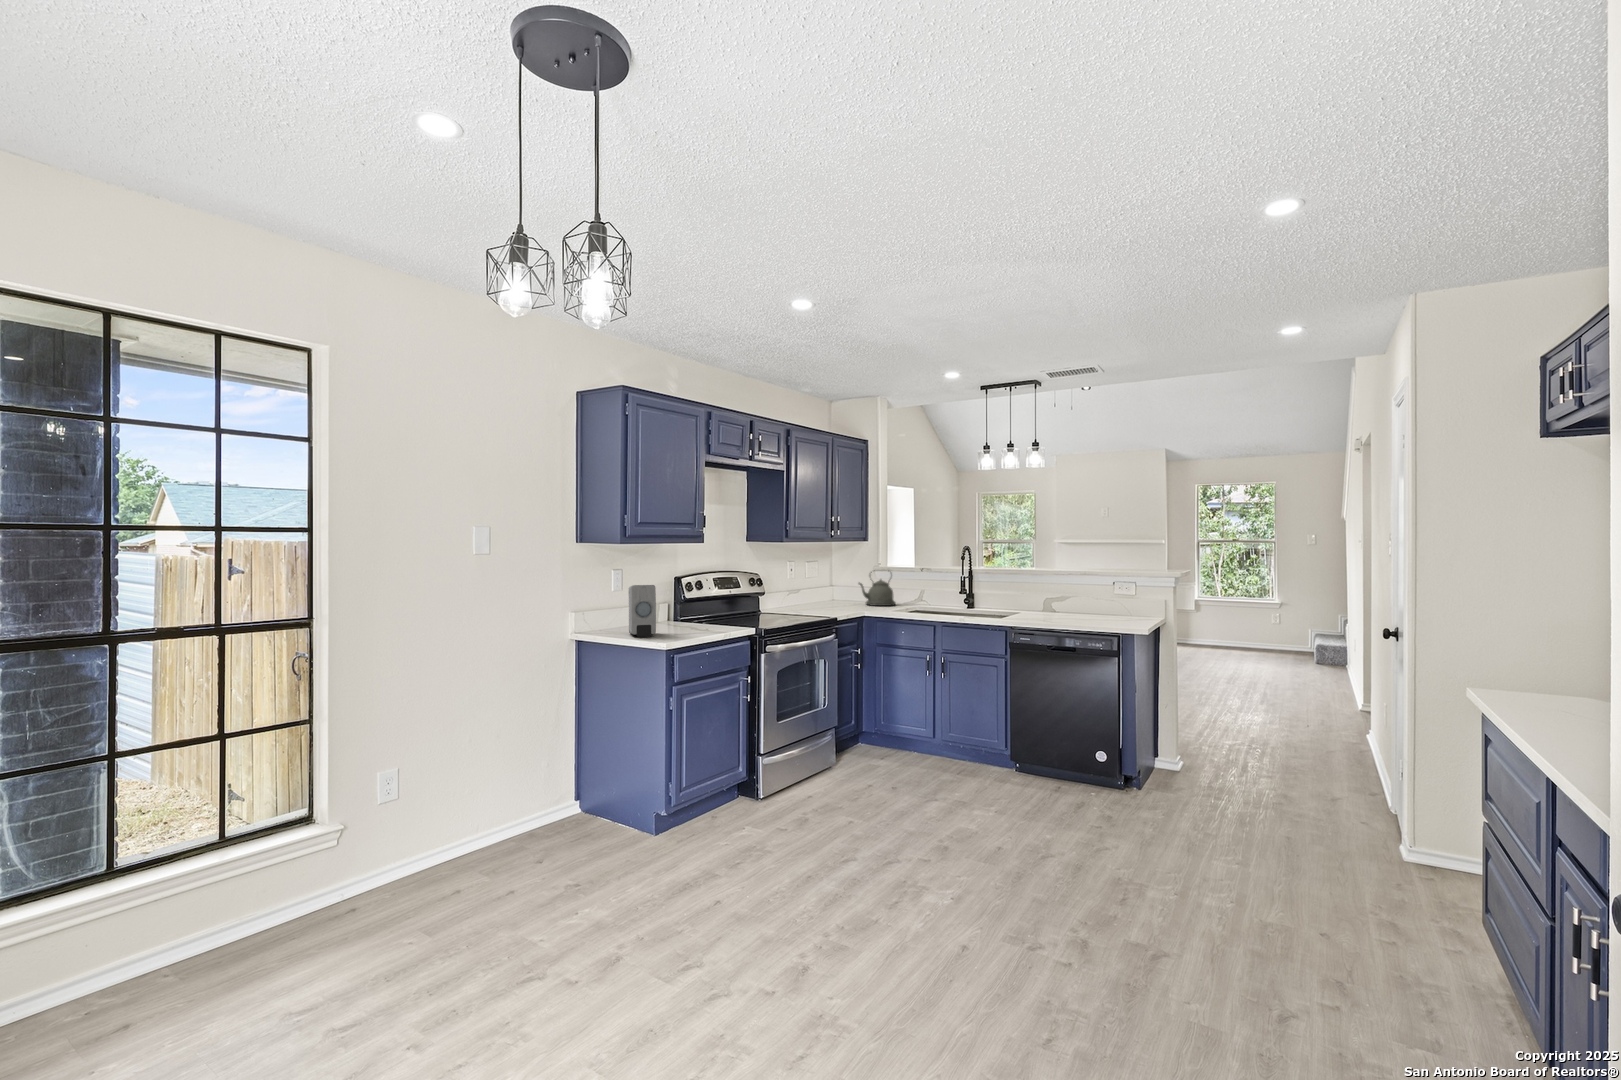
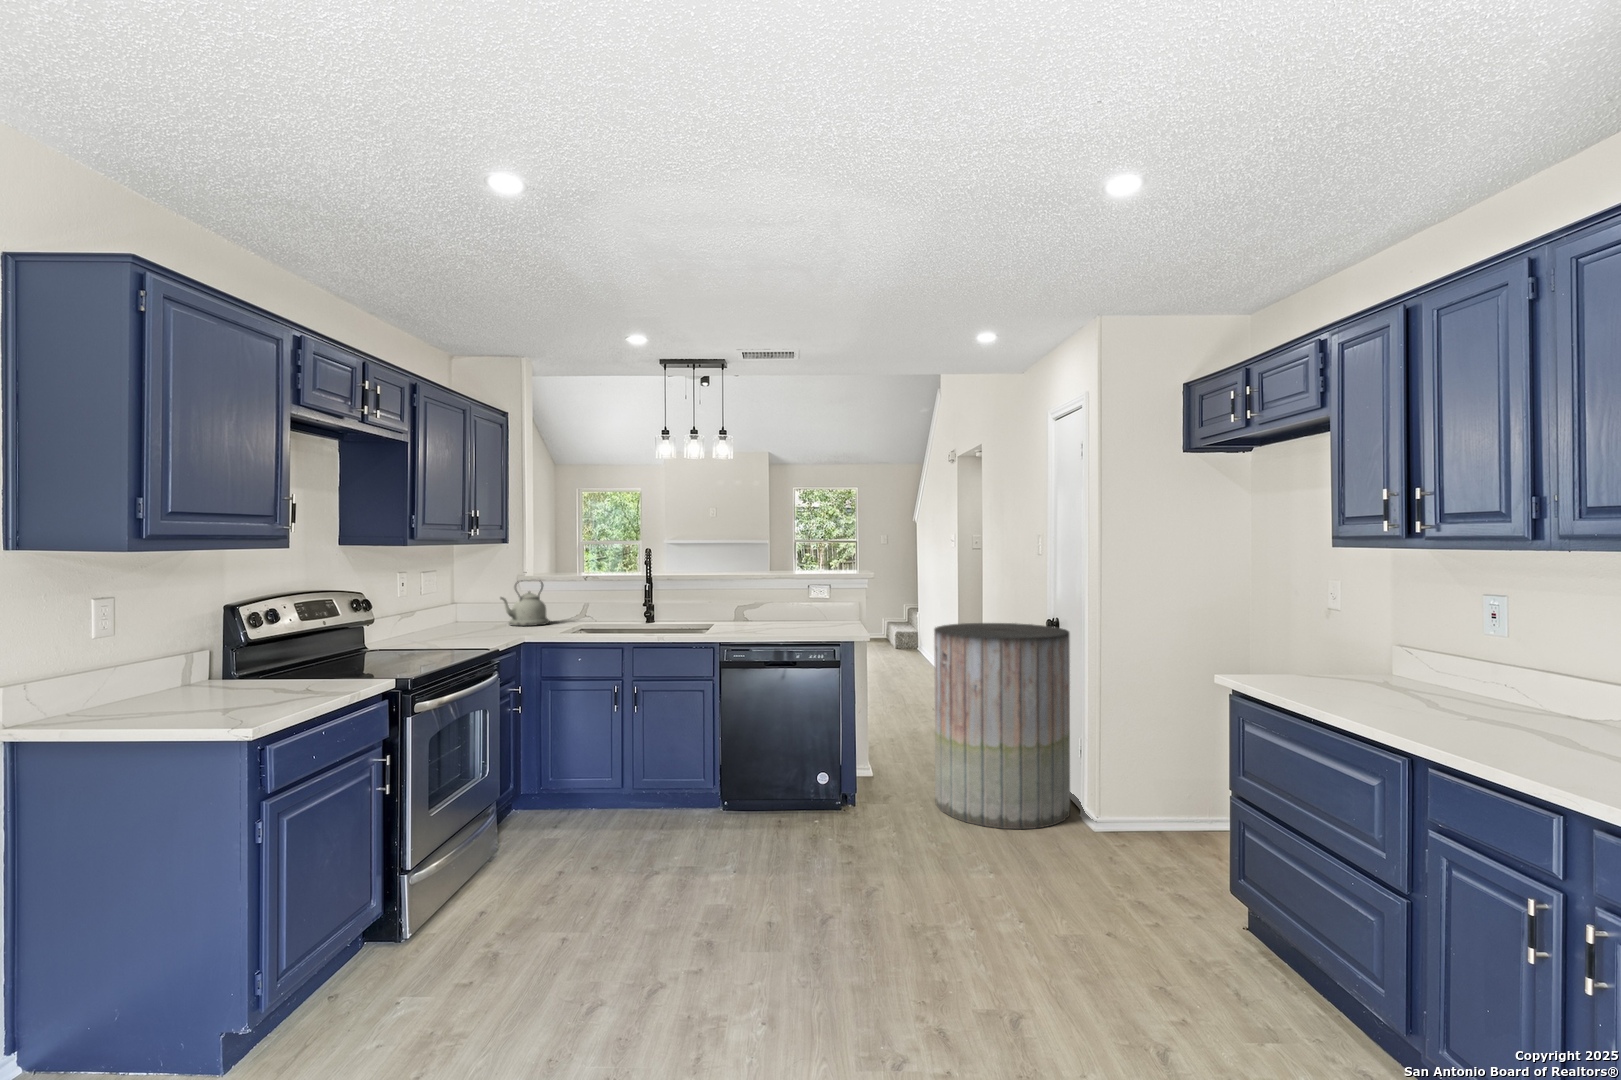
soap dispenser: present [629,585,656,637] -> none [144,623,214,720]
trash can: none [1225,626,1387,842] -> present [934,623,1070,829]

